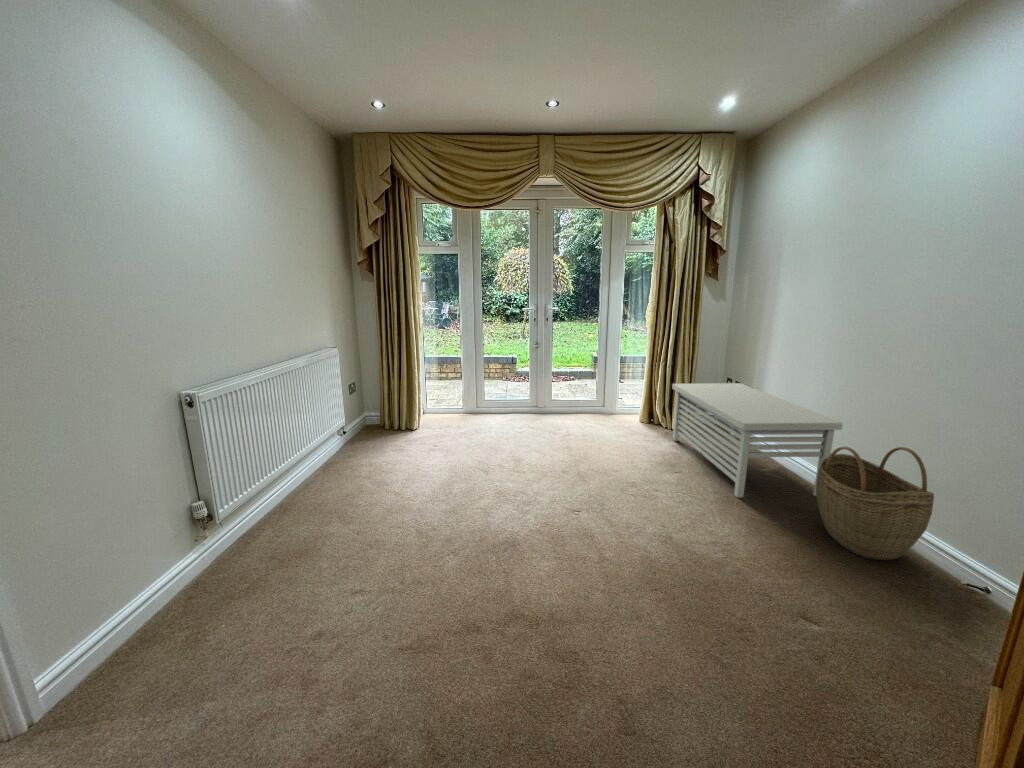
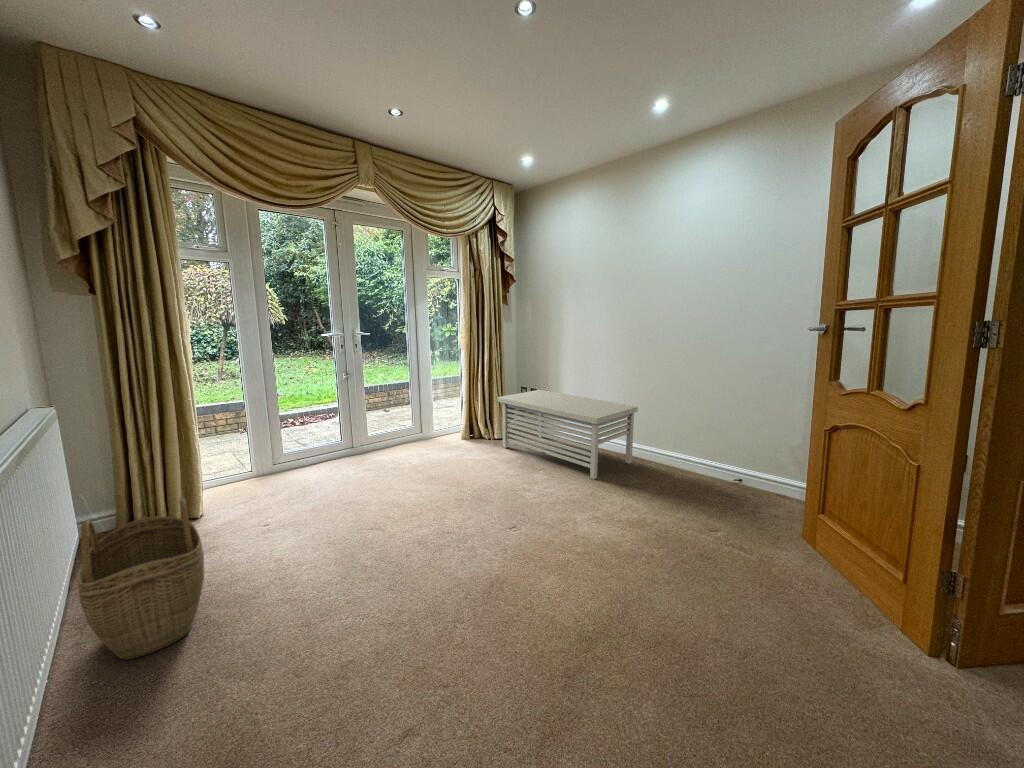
woven basket: present [816,447,934,560] -> present [78,499,204,660]

